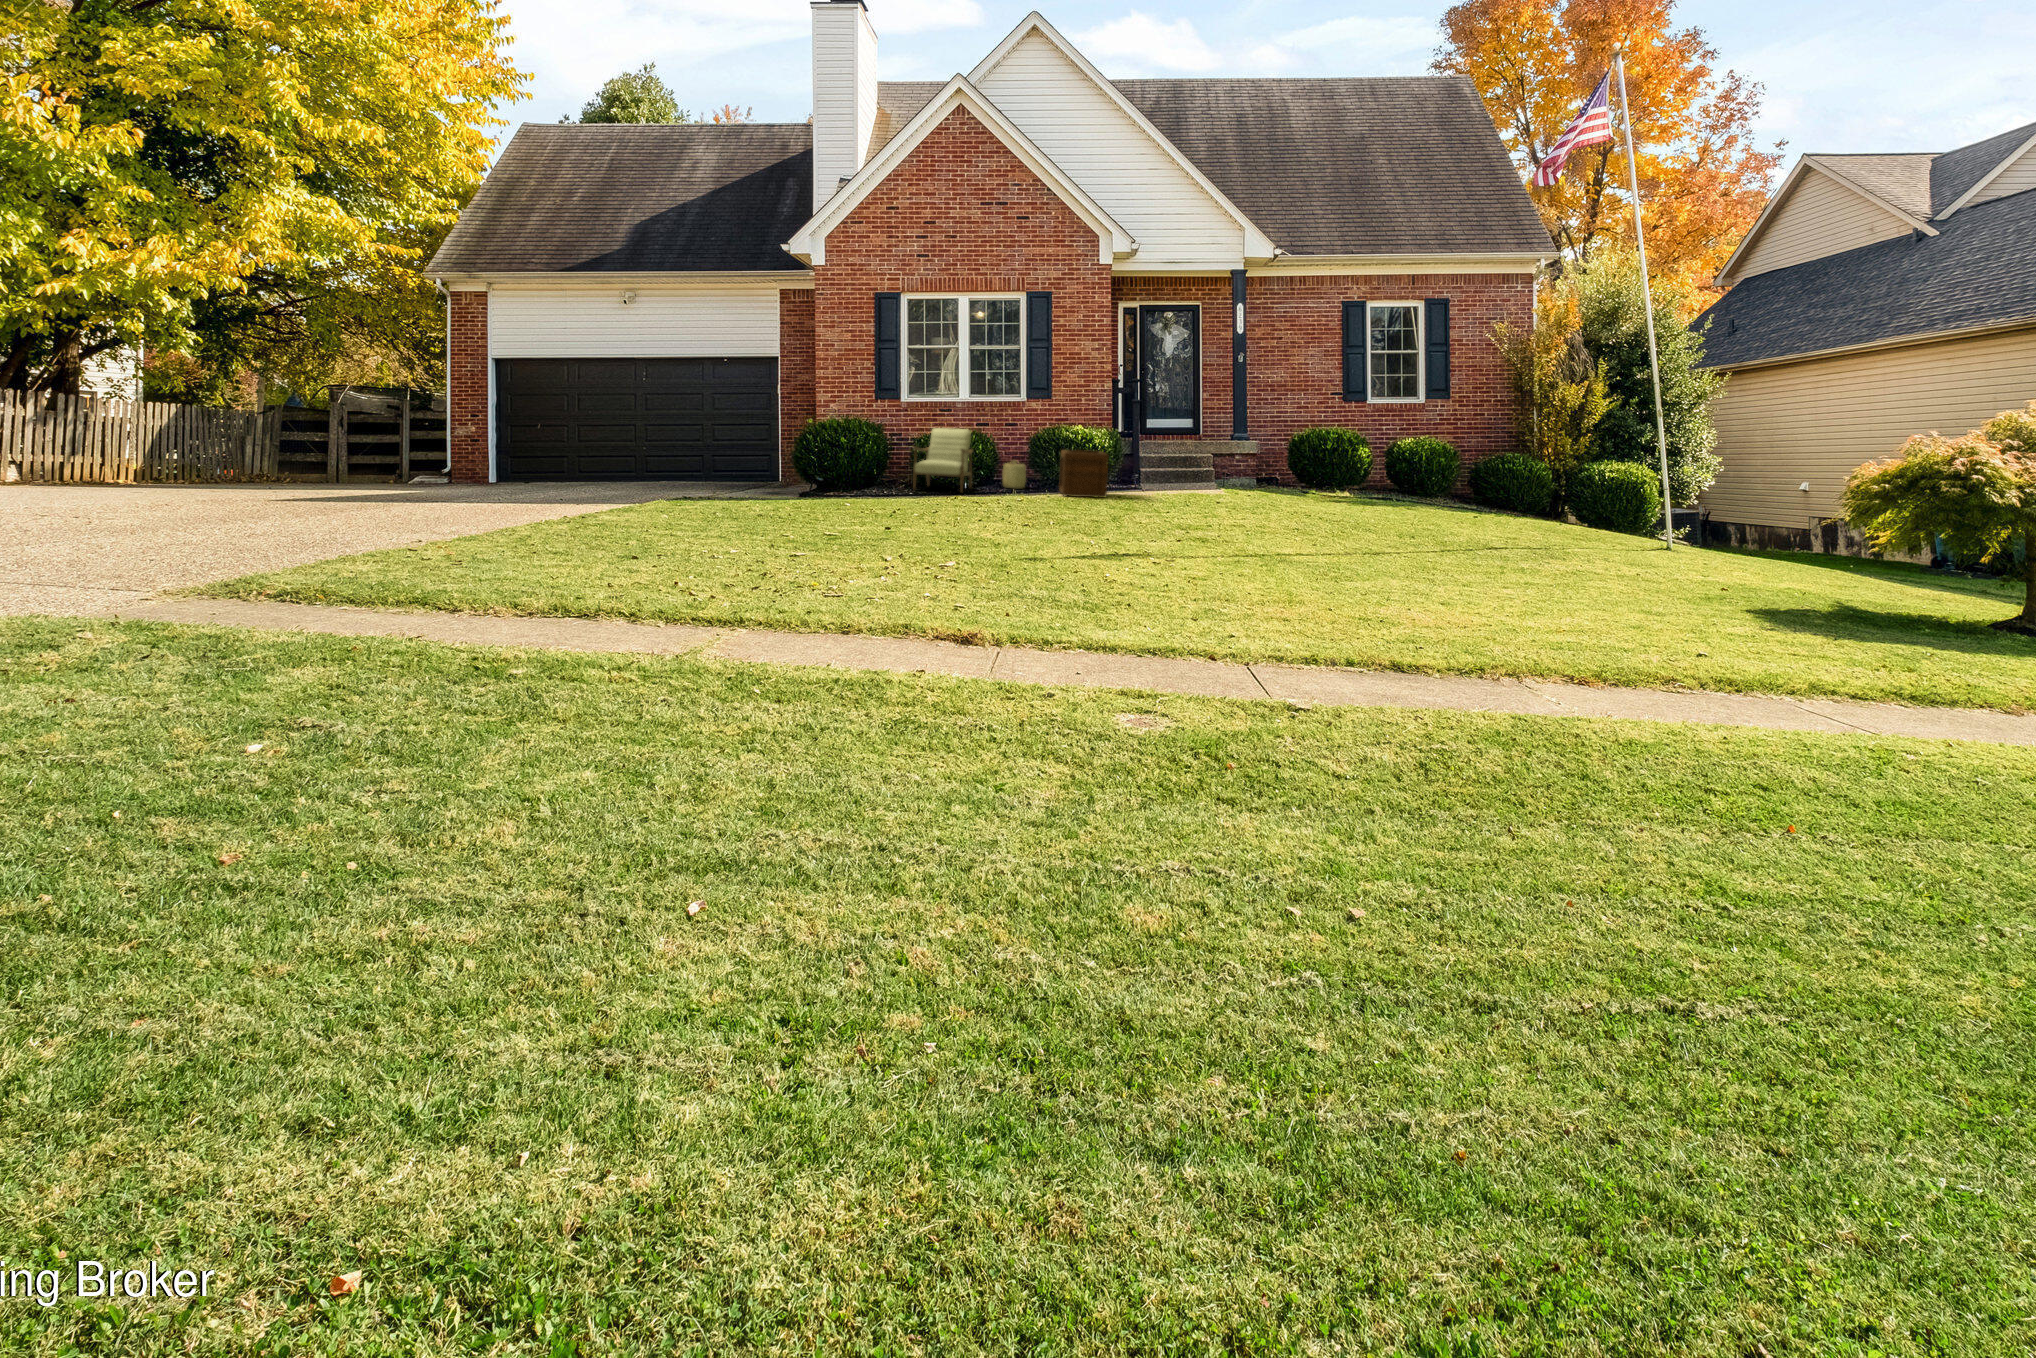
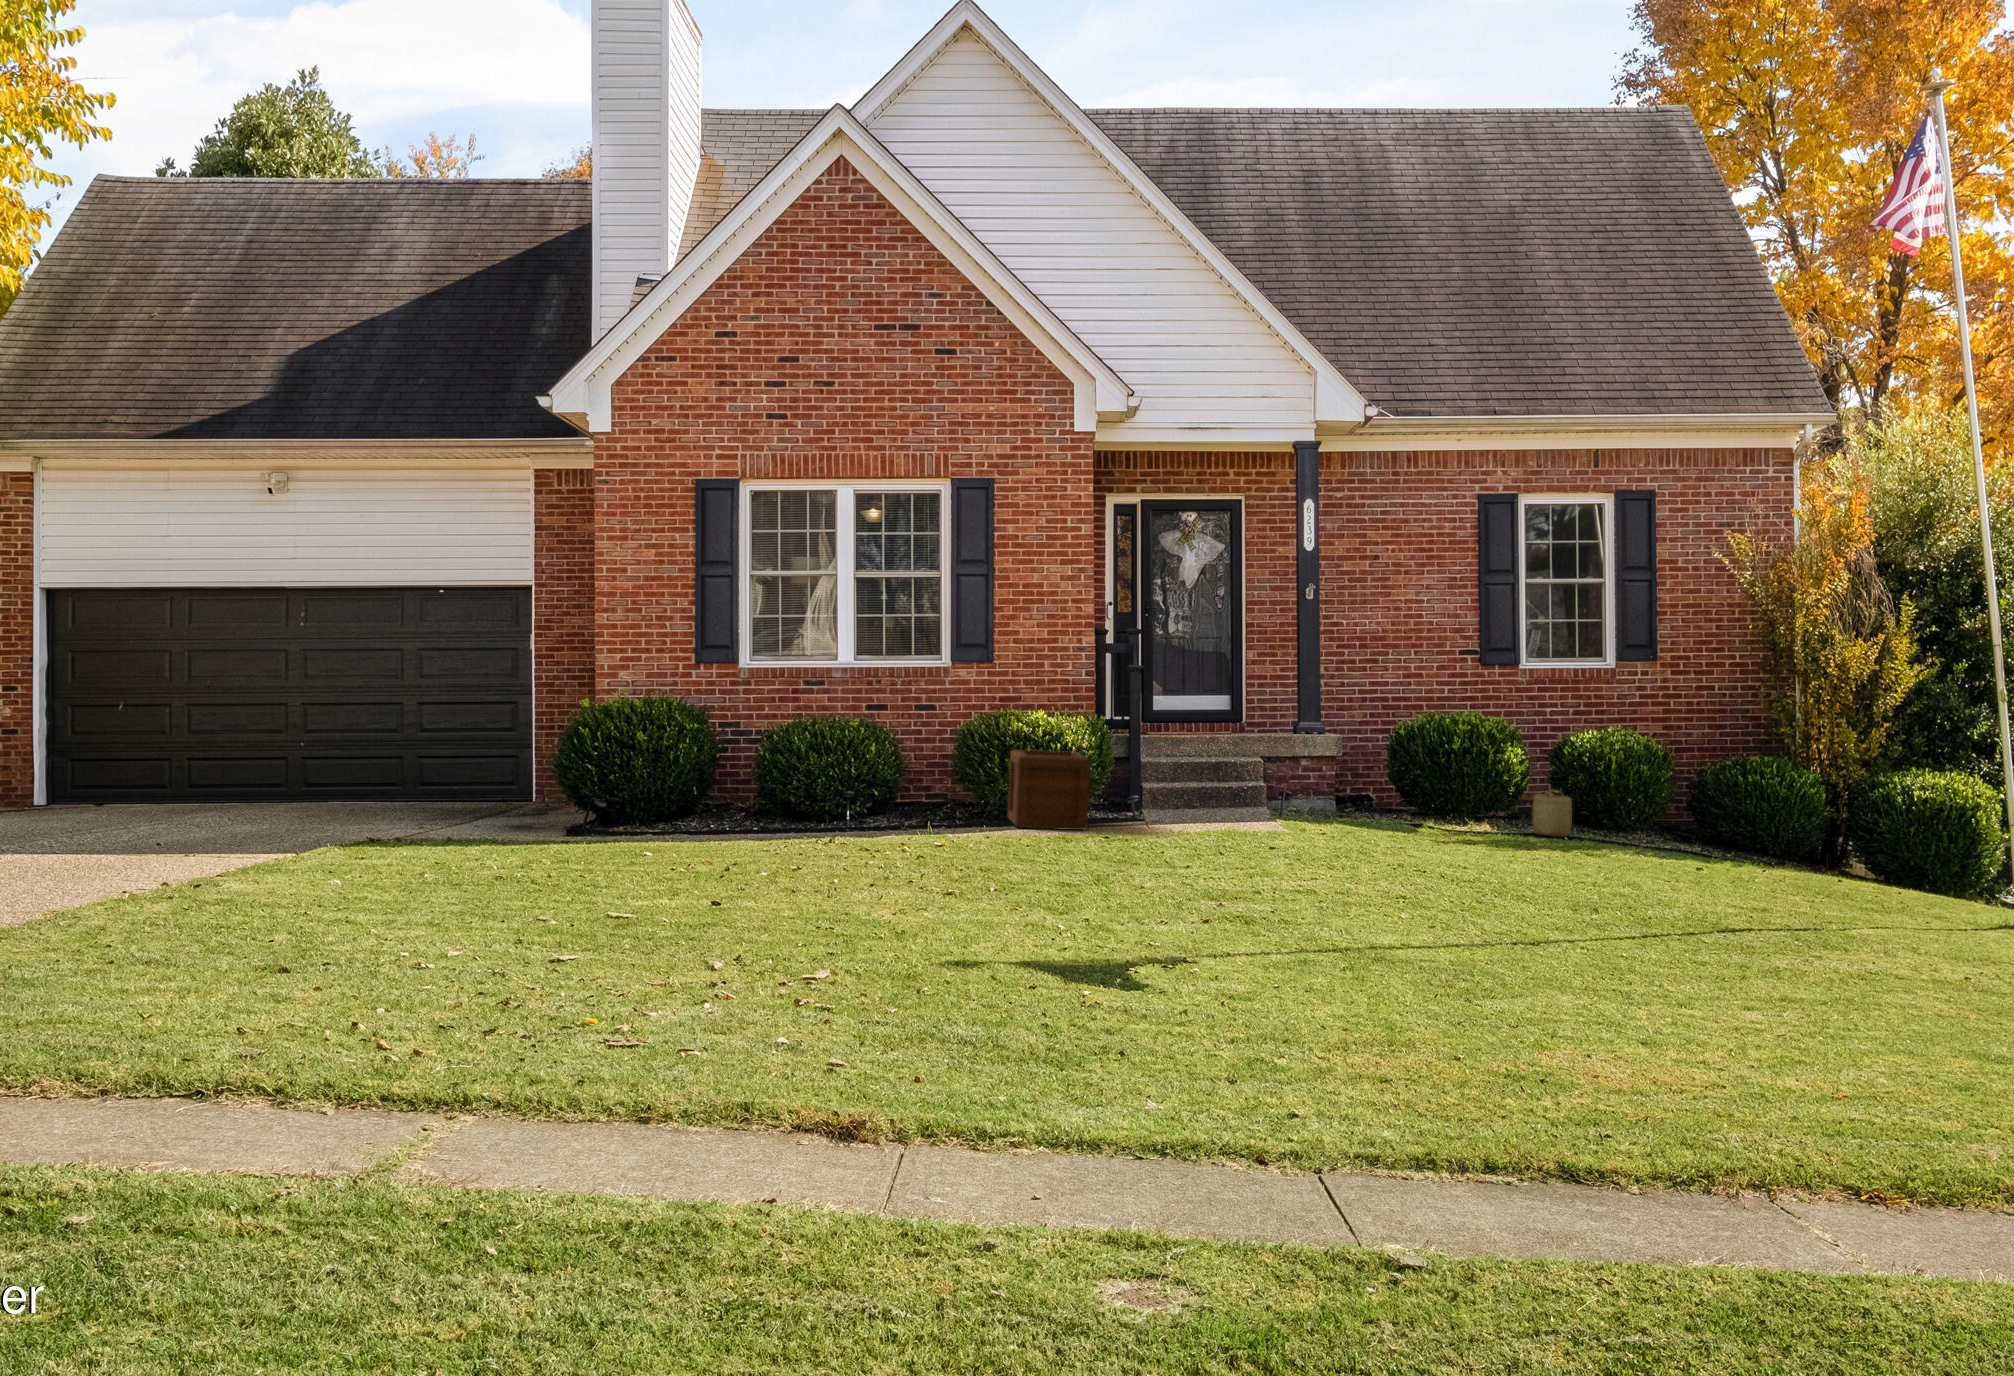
chair: present [913,428,972,492] -> none [771,714,866,822]
basket: present [1003,461,1026,489] -> present [1533,790,1572,837]

